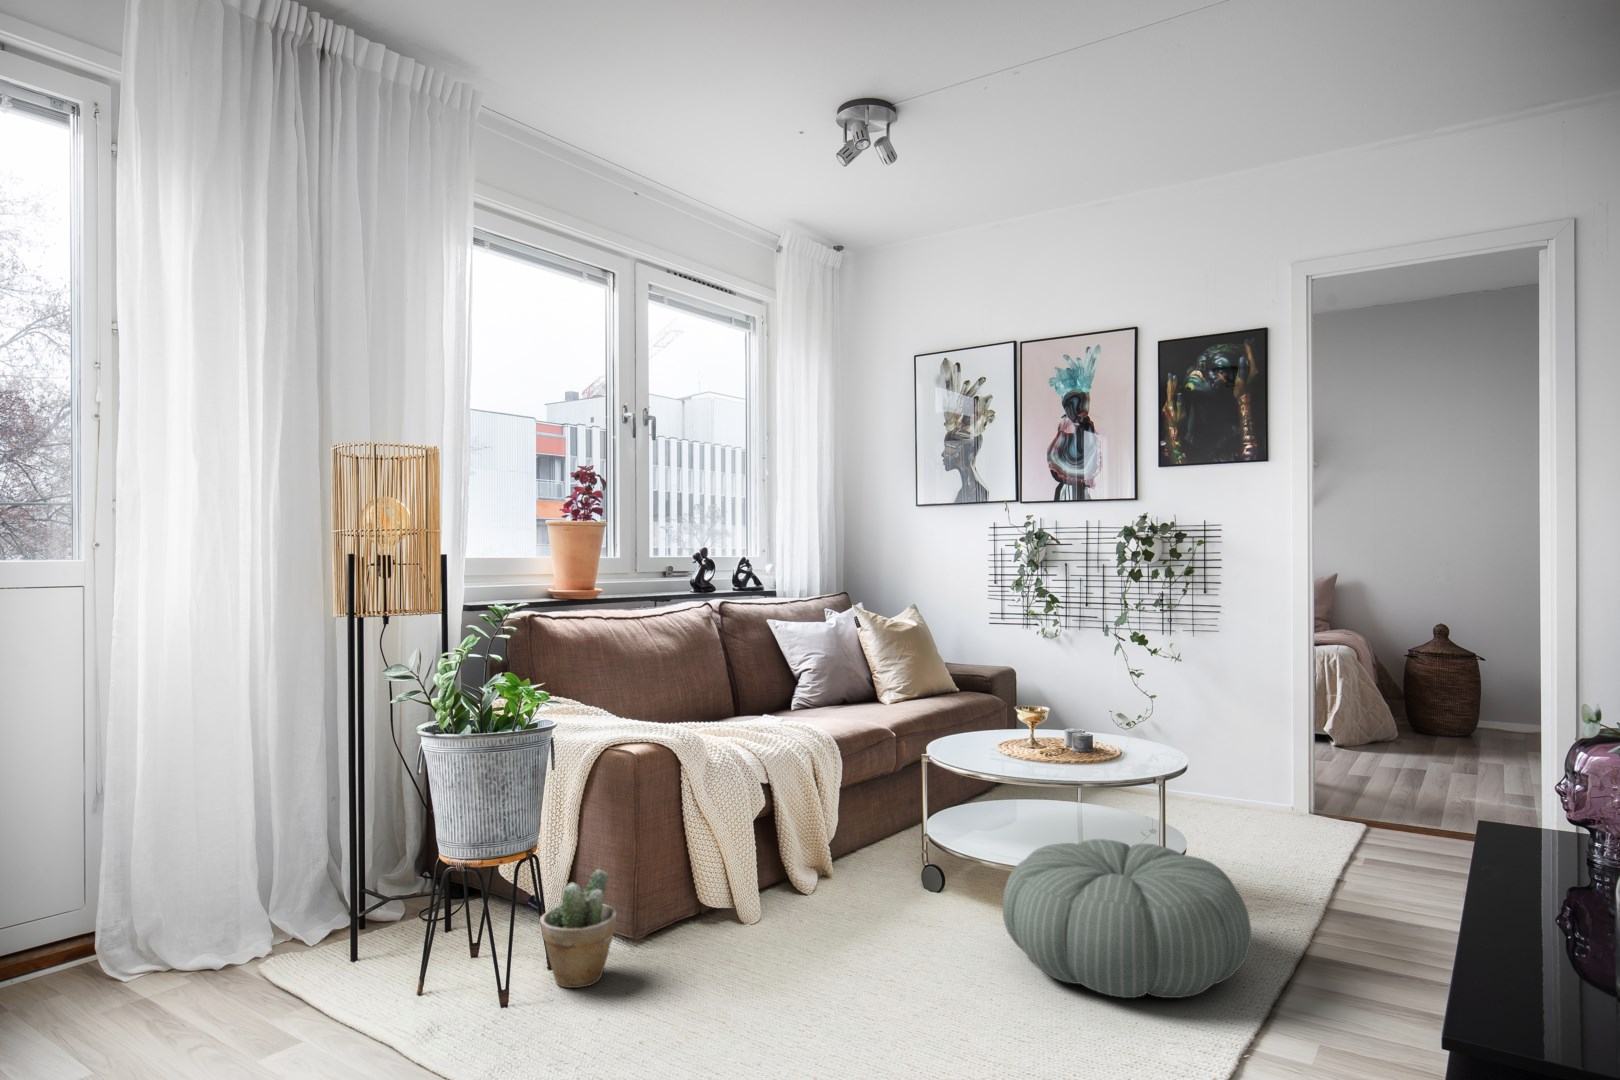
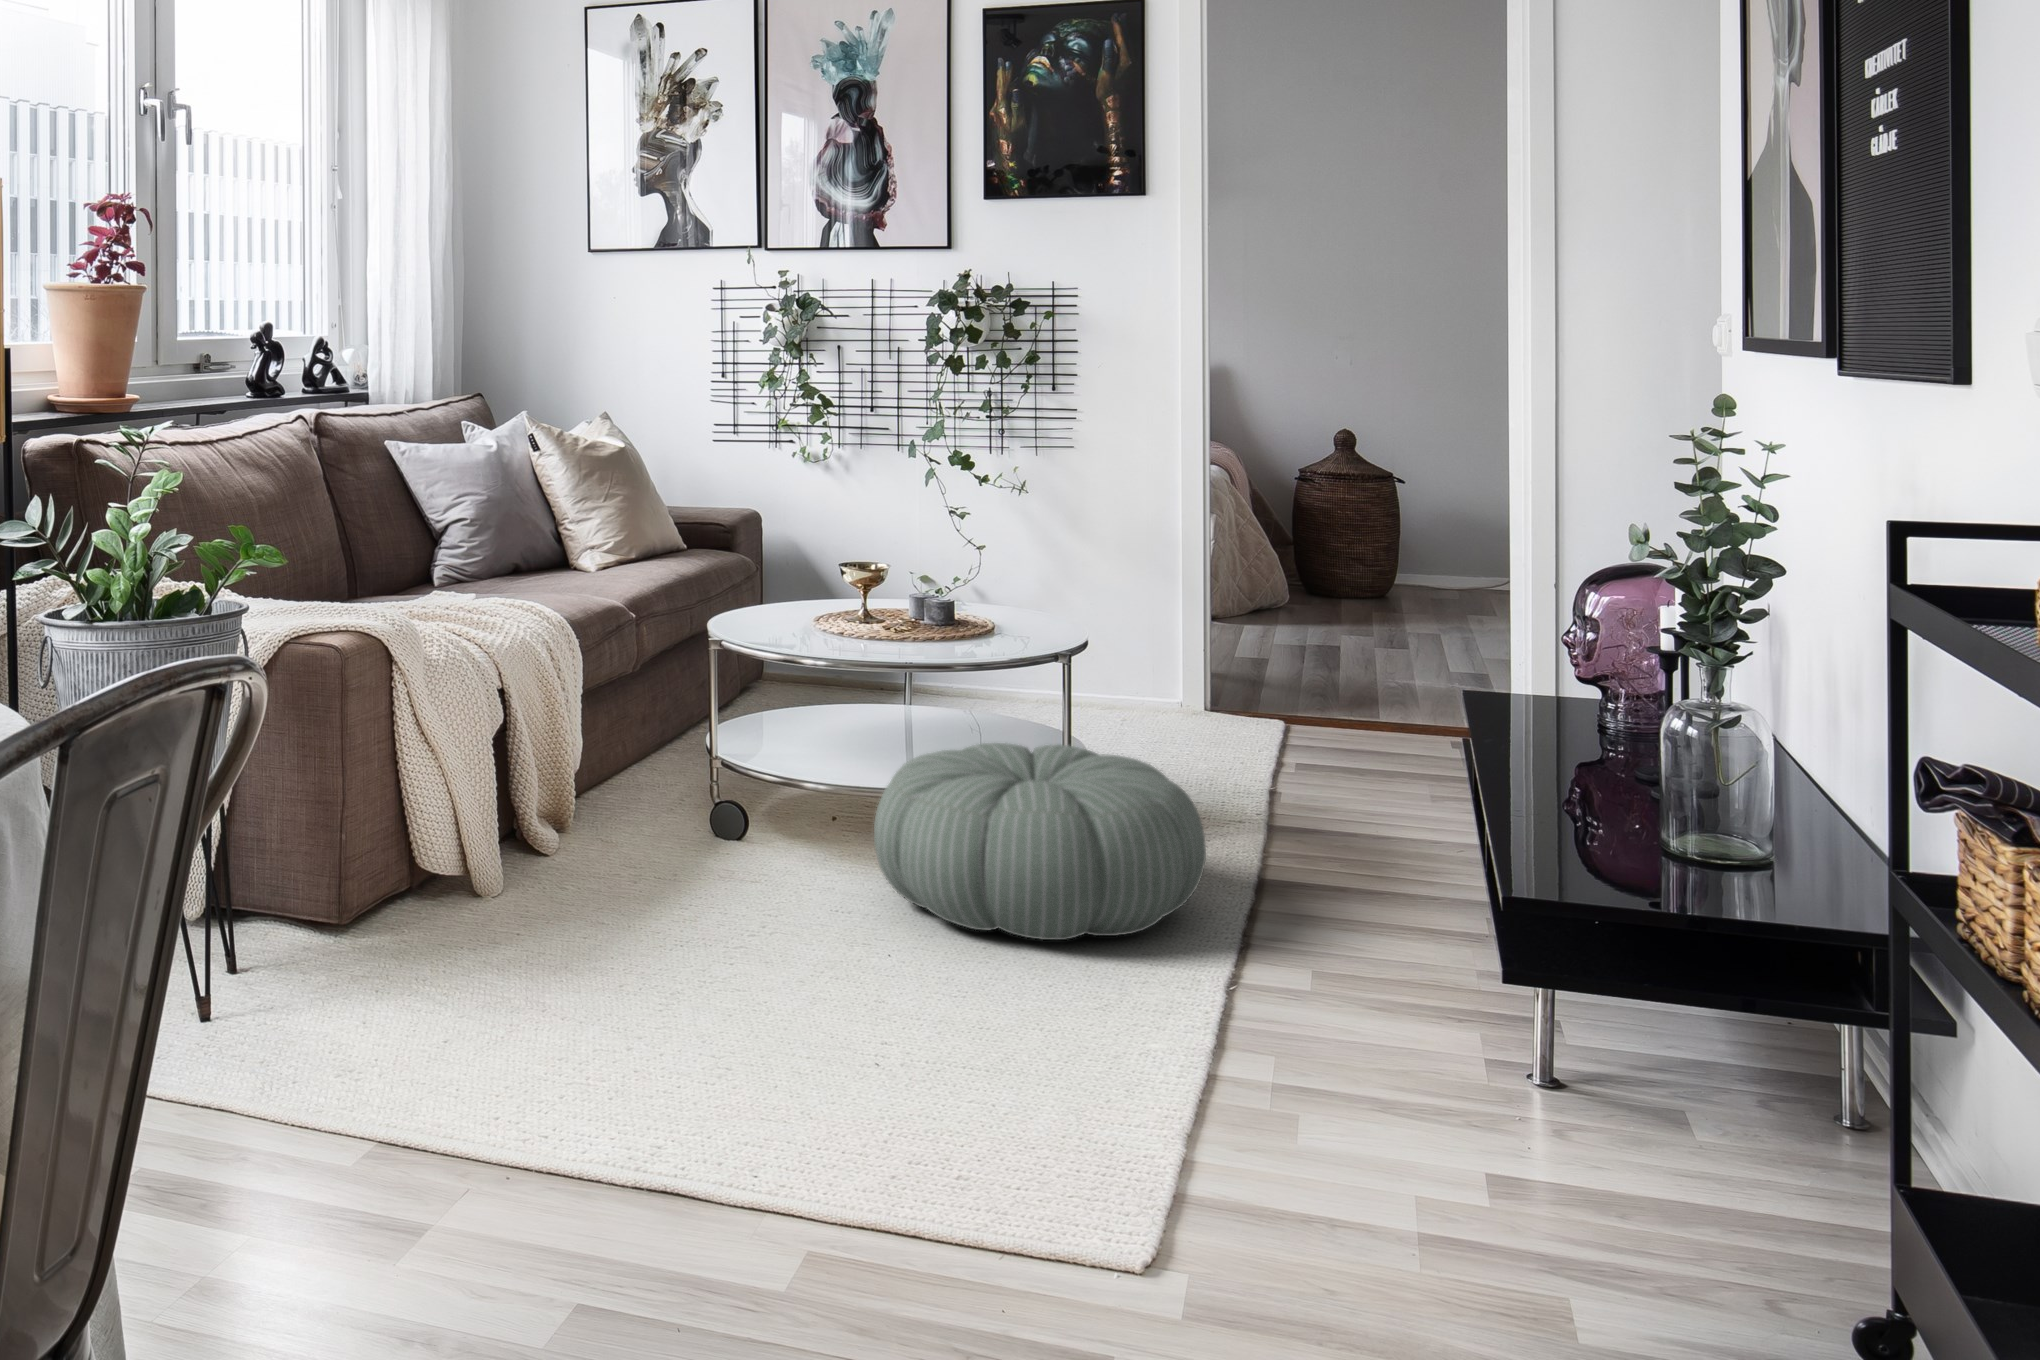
potted plant: present [540,870,616,988] -> none [240,818,353,991]

